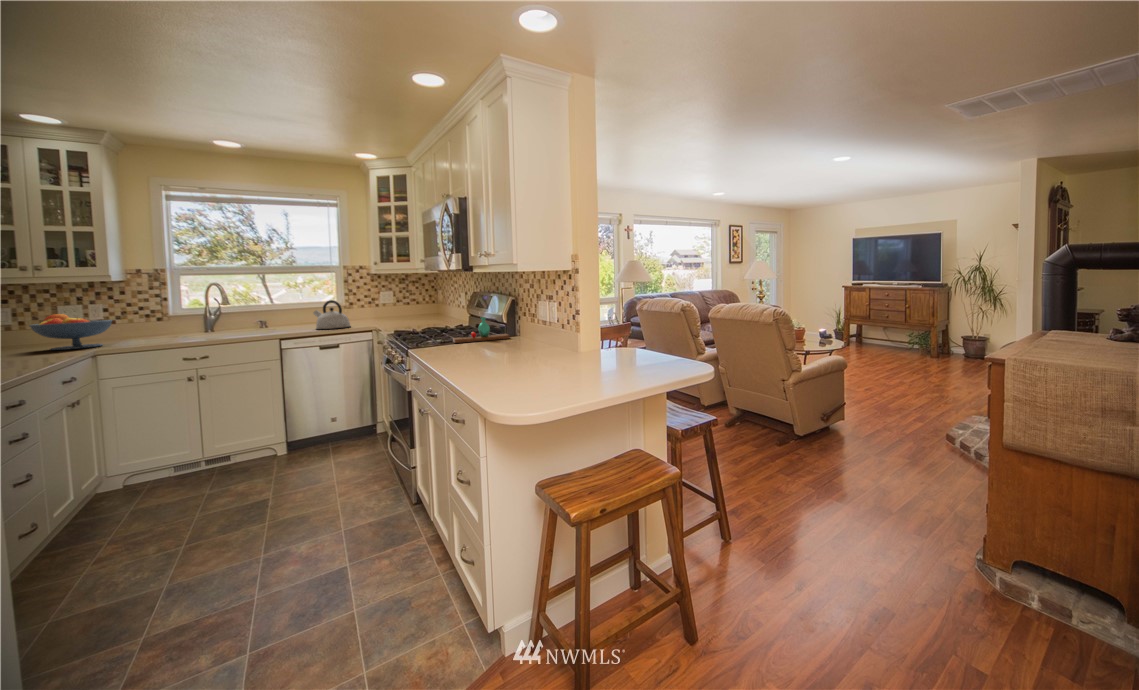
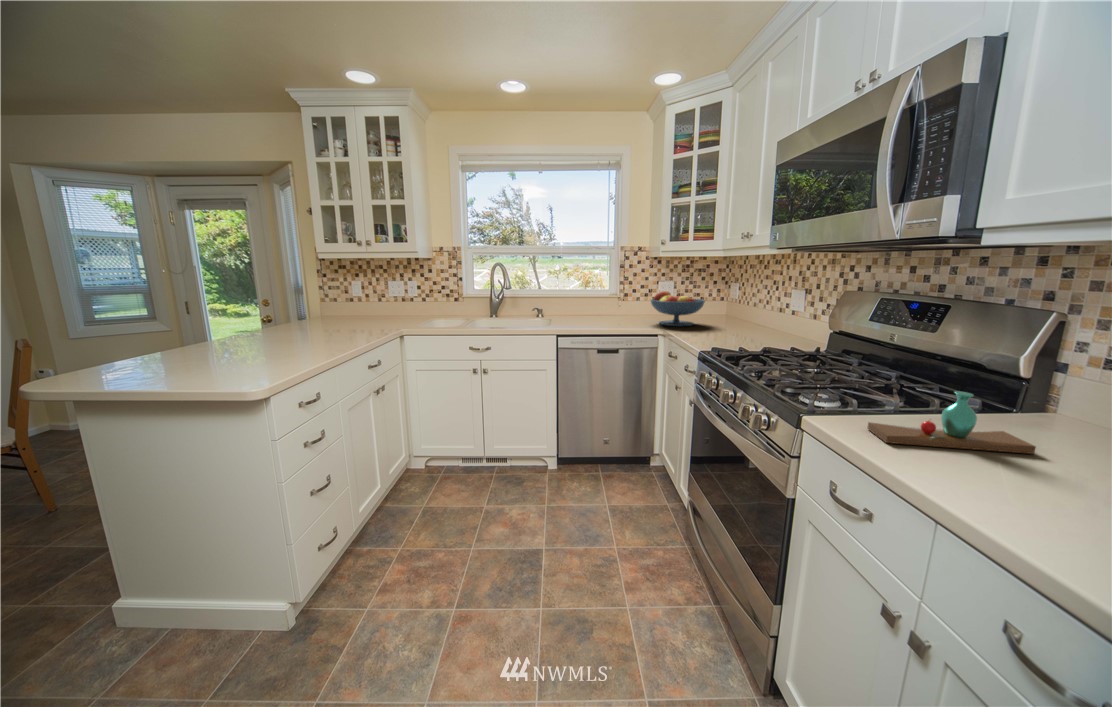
kettle: present [313,300,350,329] -> none [588,292,627,328]
fruit bowl: present [29,314,112,350] -> present [651,291,705,326]

